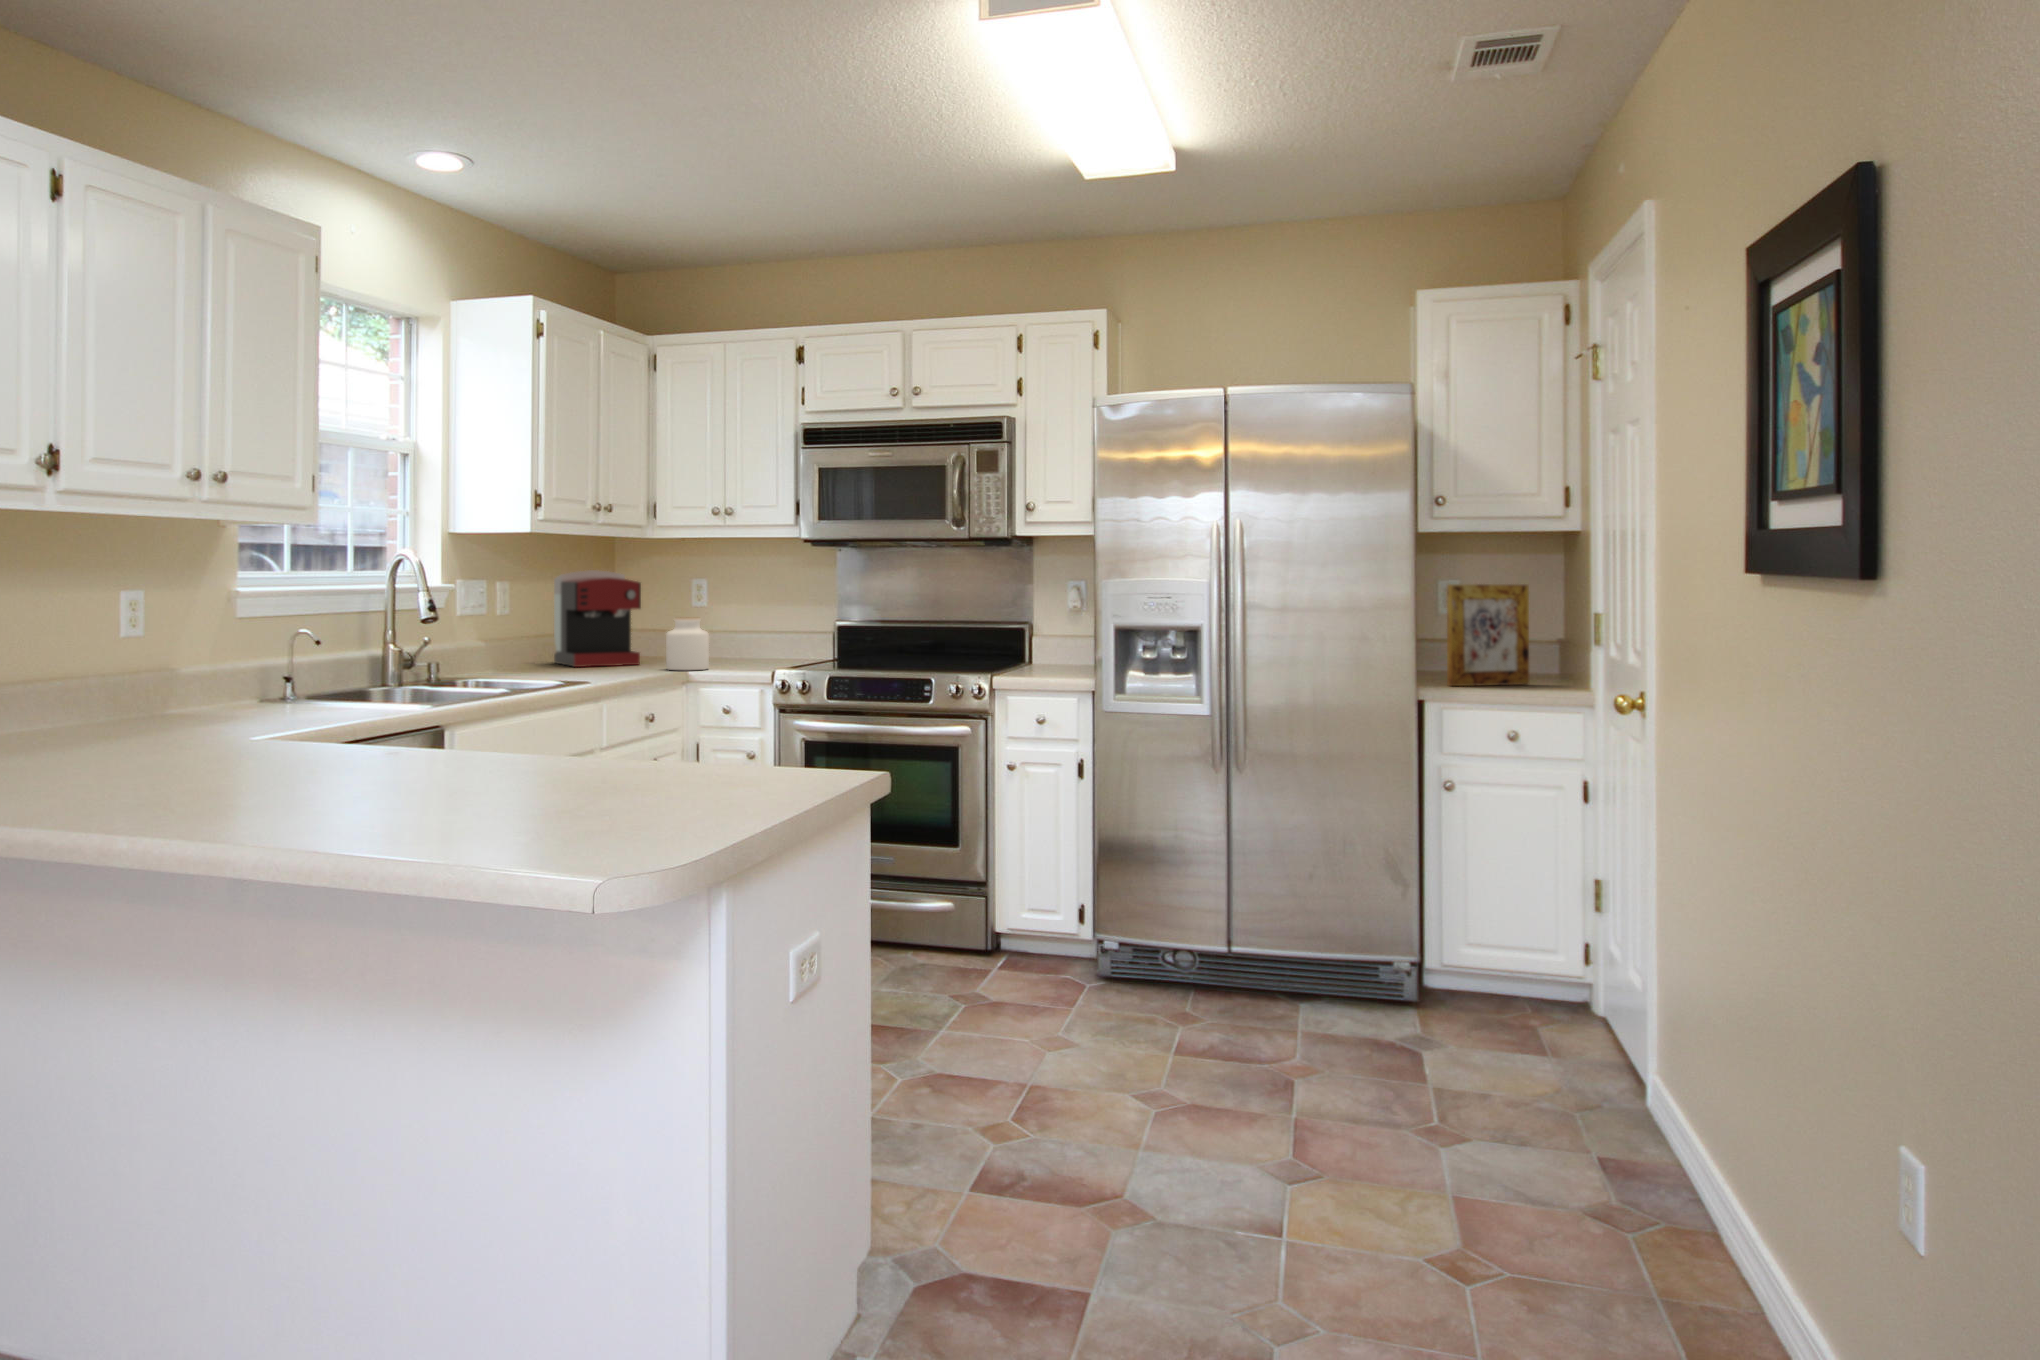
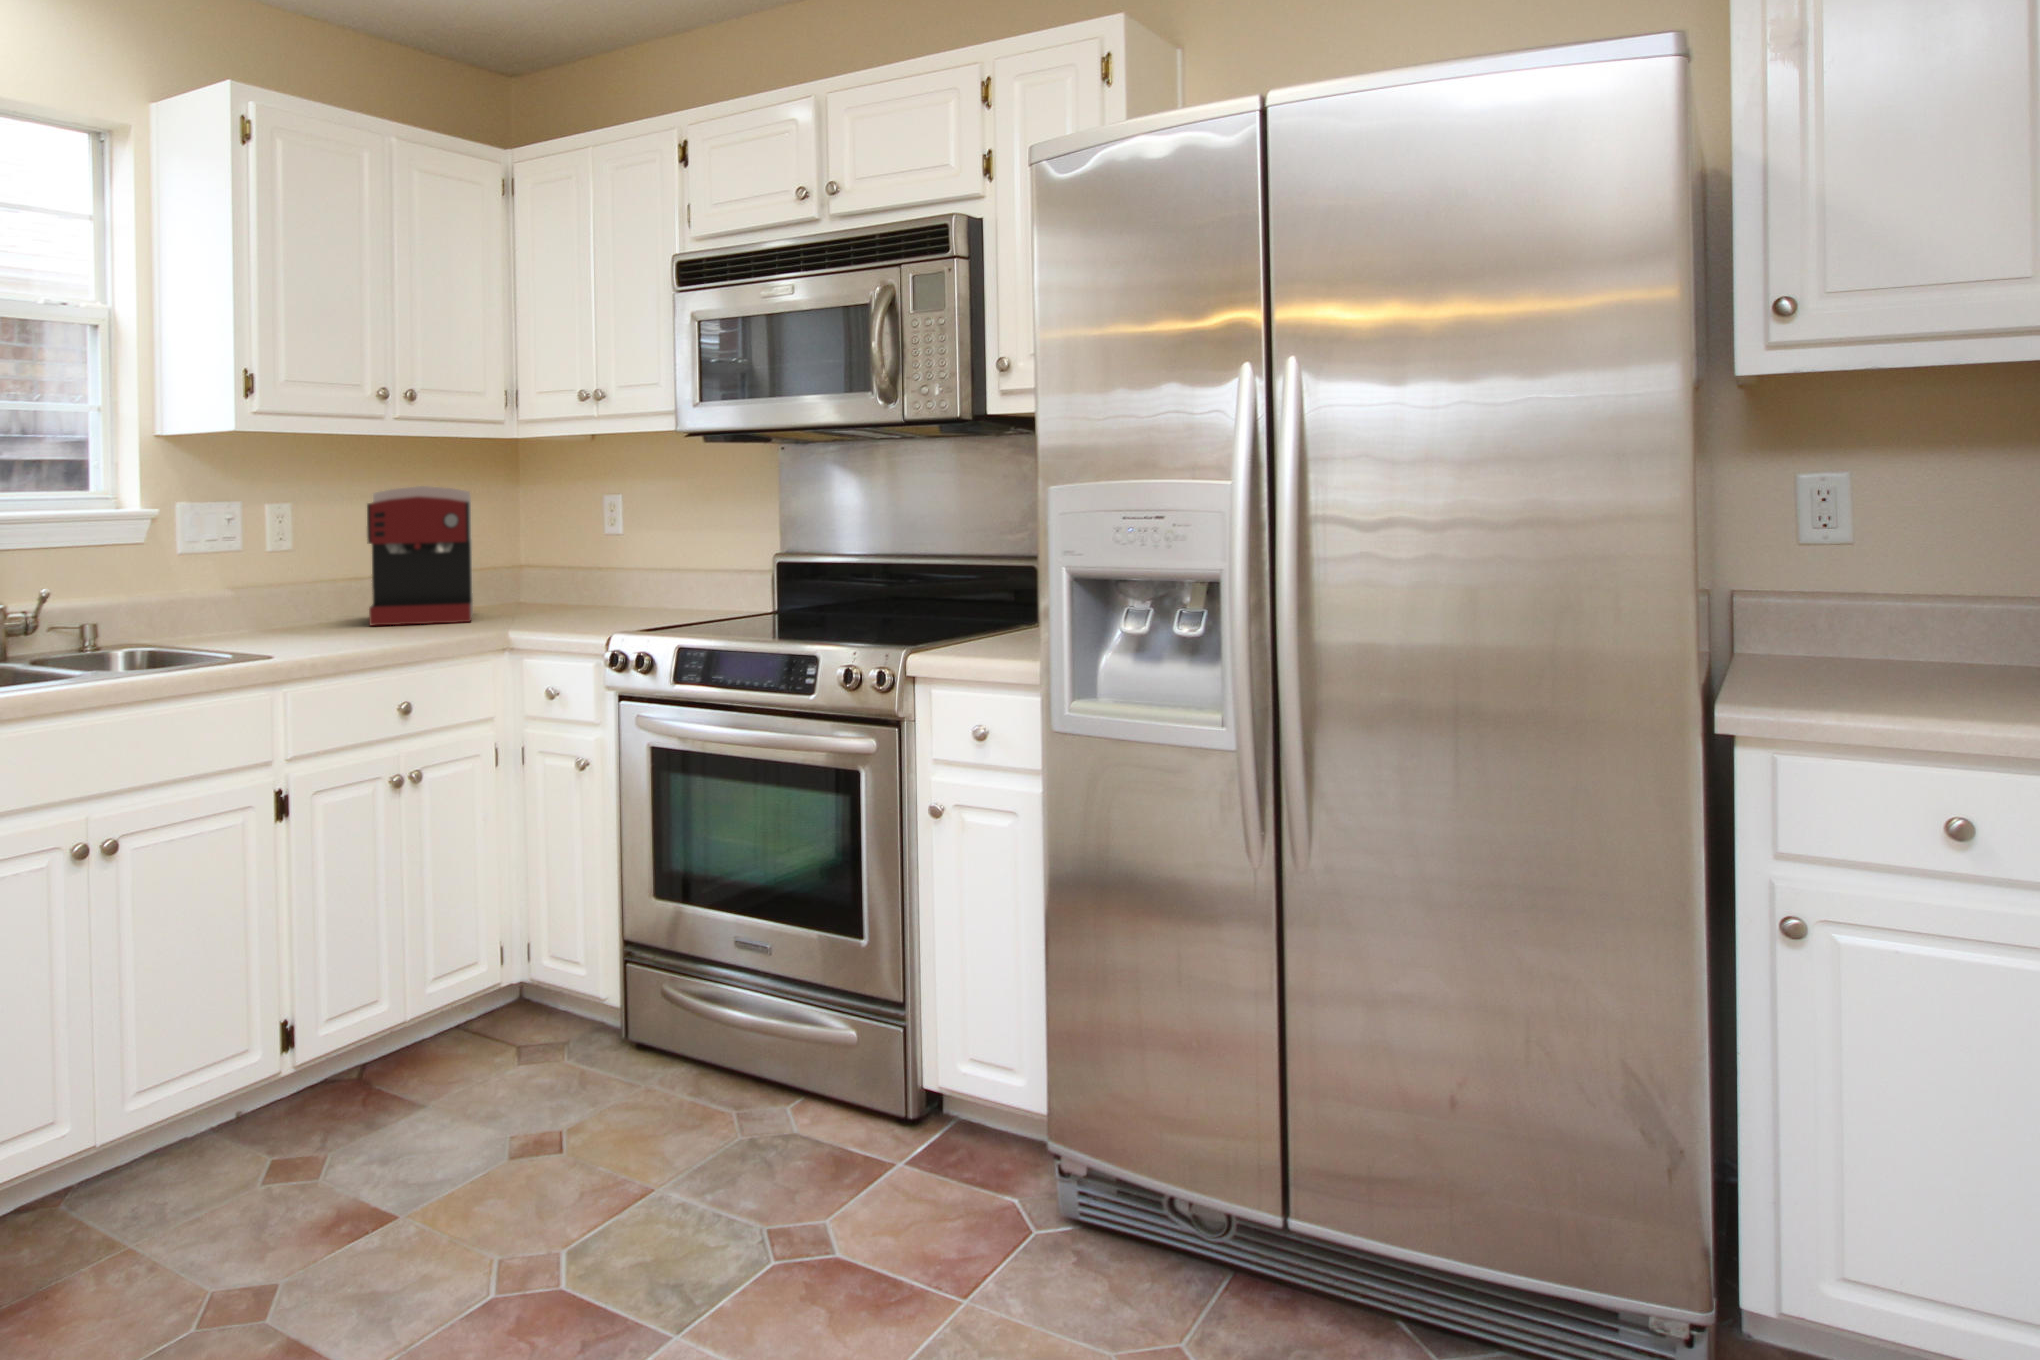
picture frame: present [1447,584,1529,686] -> none [1779,476,1999,702]
jar: present [666,618,709,670] -> none [465,554,531,634]

